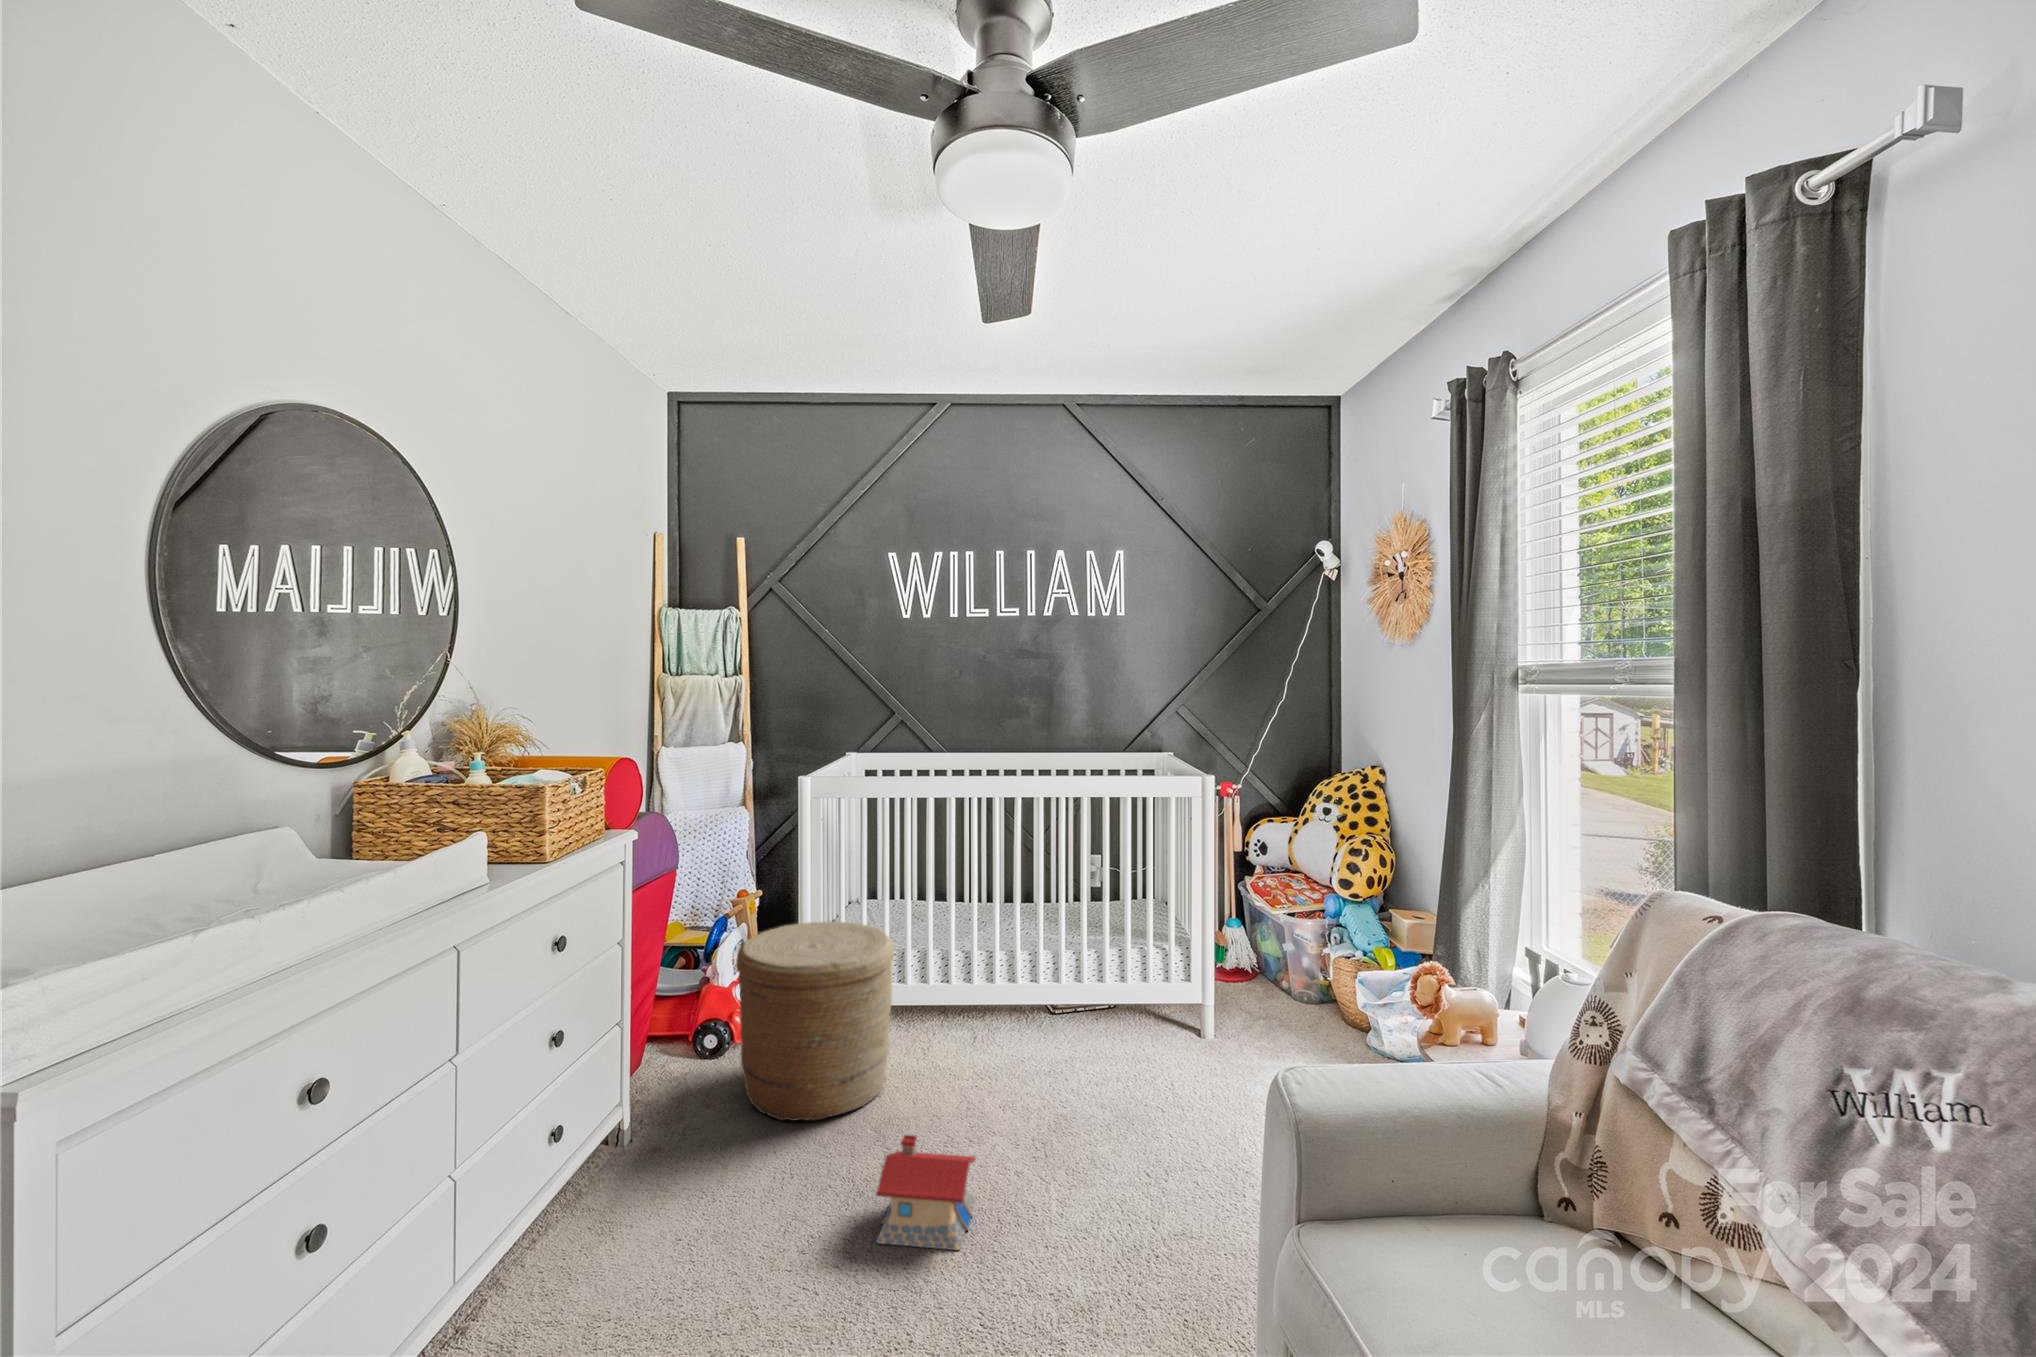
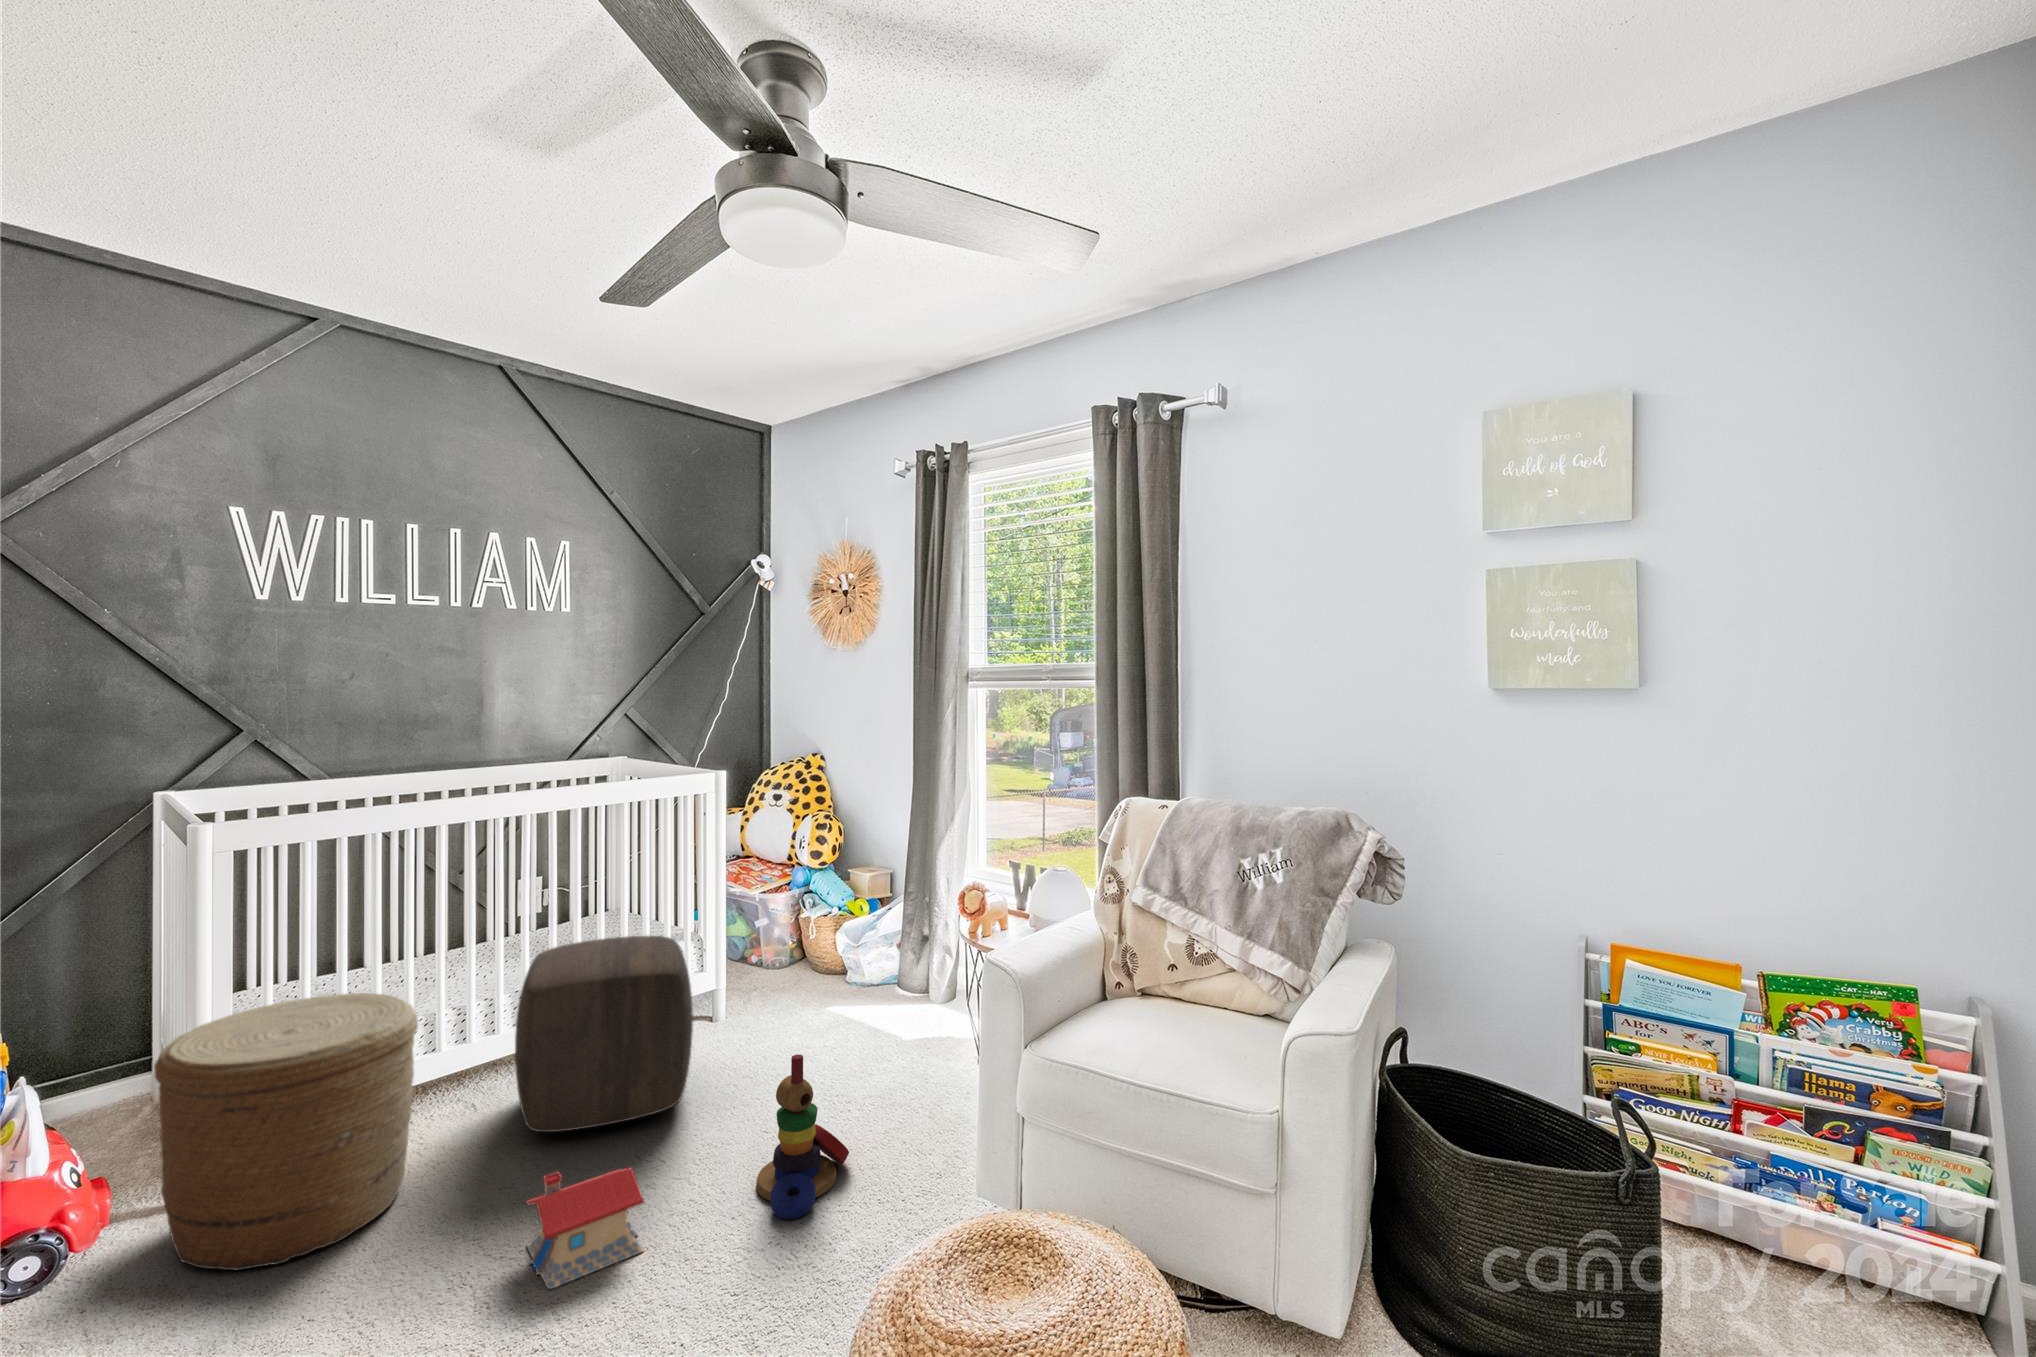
ottoman: none [965,925,1134,1114] -> present [515,936,693,1132]
stacking toy: none [1079,1111,1197,1300] -> present [756,1054,849,1219]

